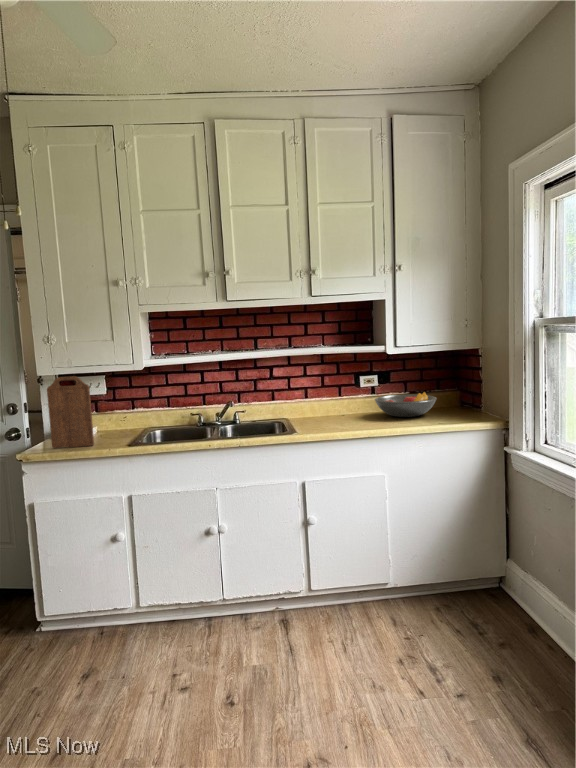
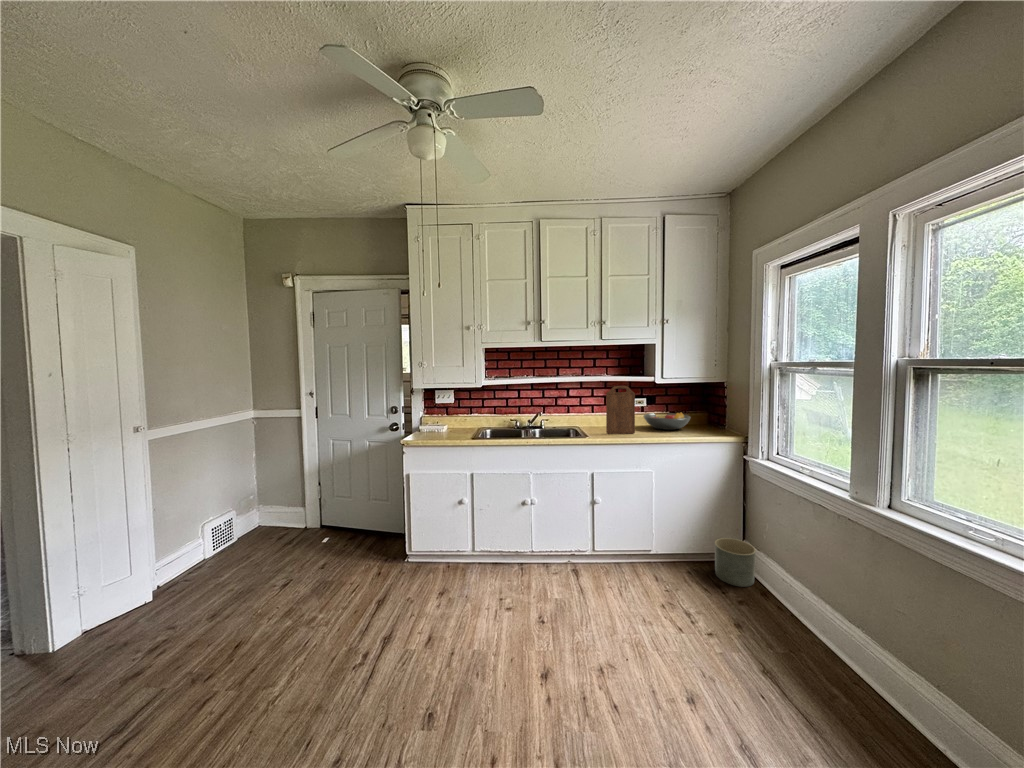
cutting board: present [47,376,94,448] -> present [606,386,635,434]
planter: none [469,558,520,621] -> present [715,538,756,587]

